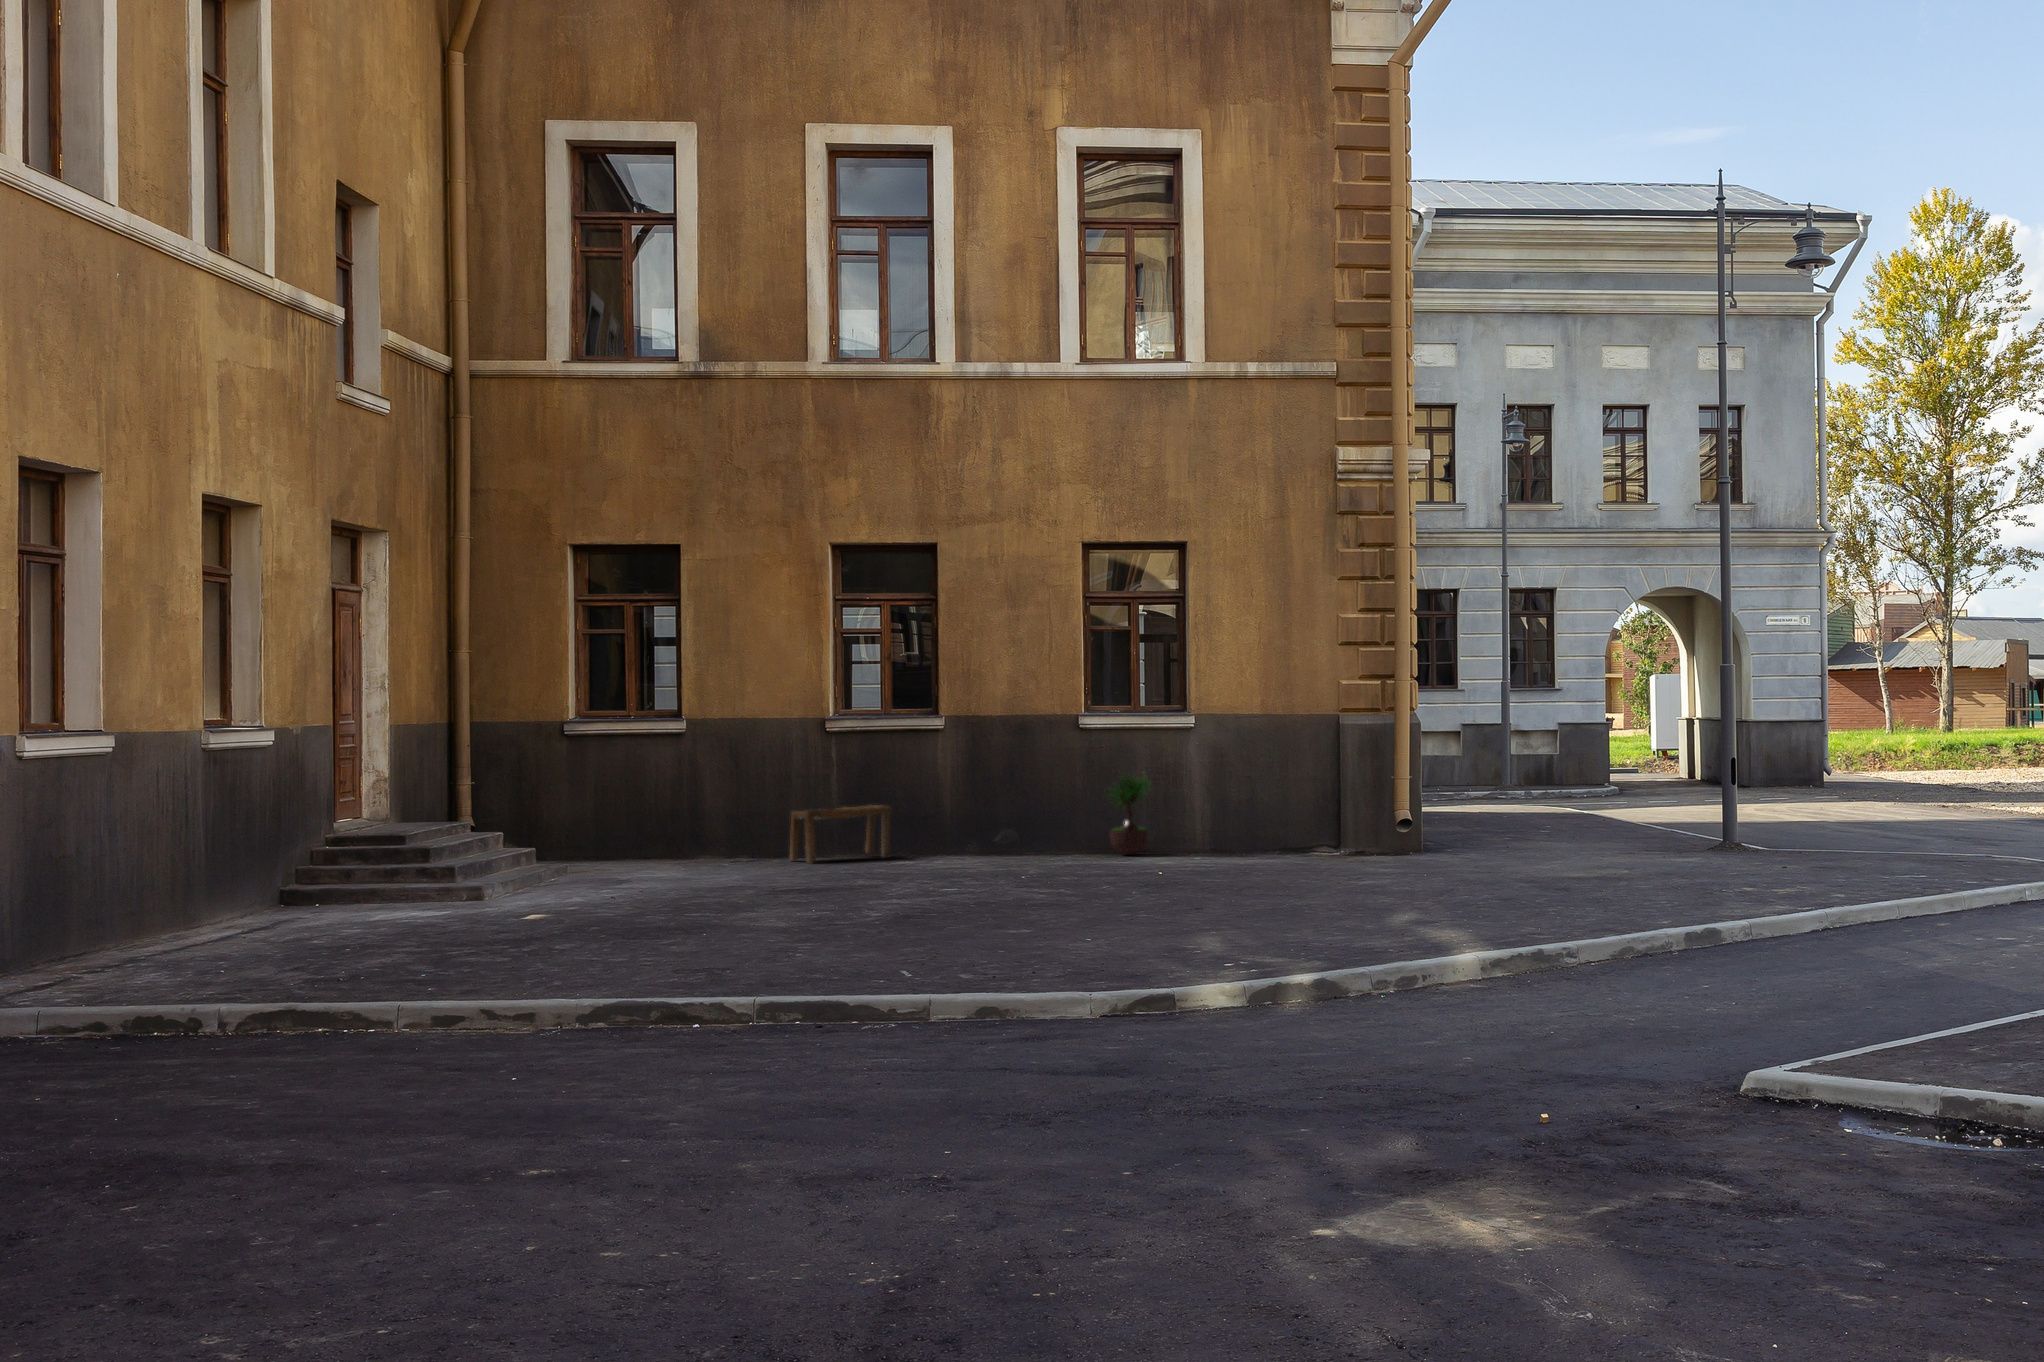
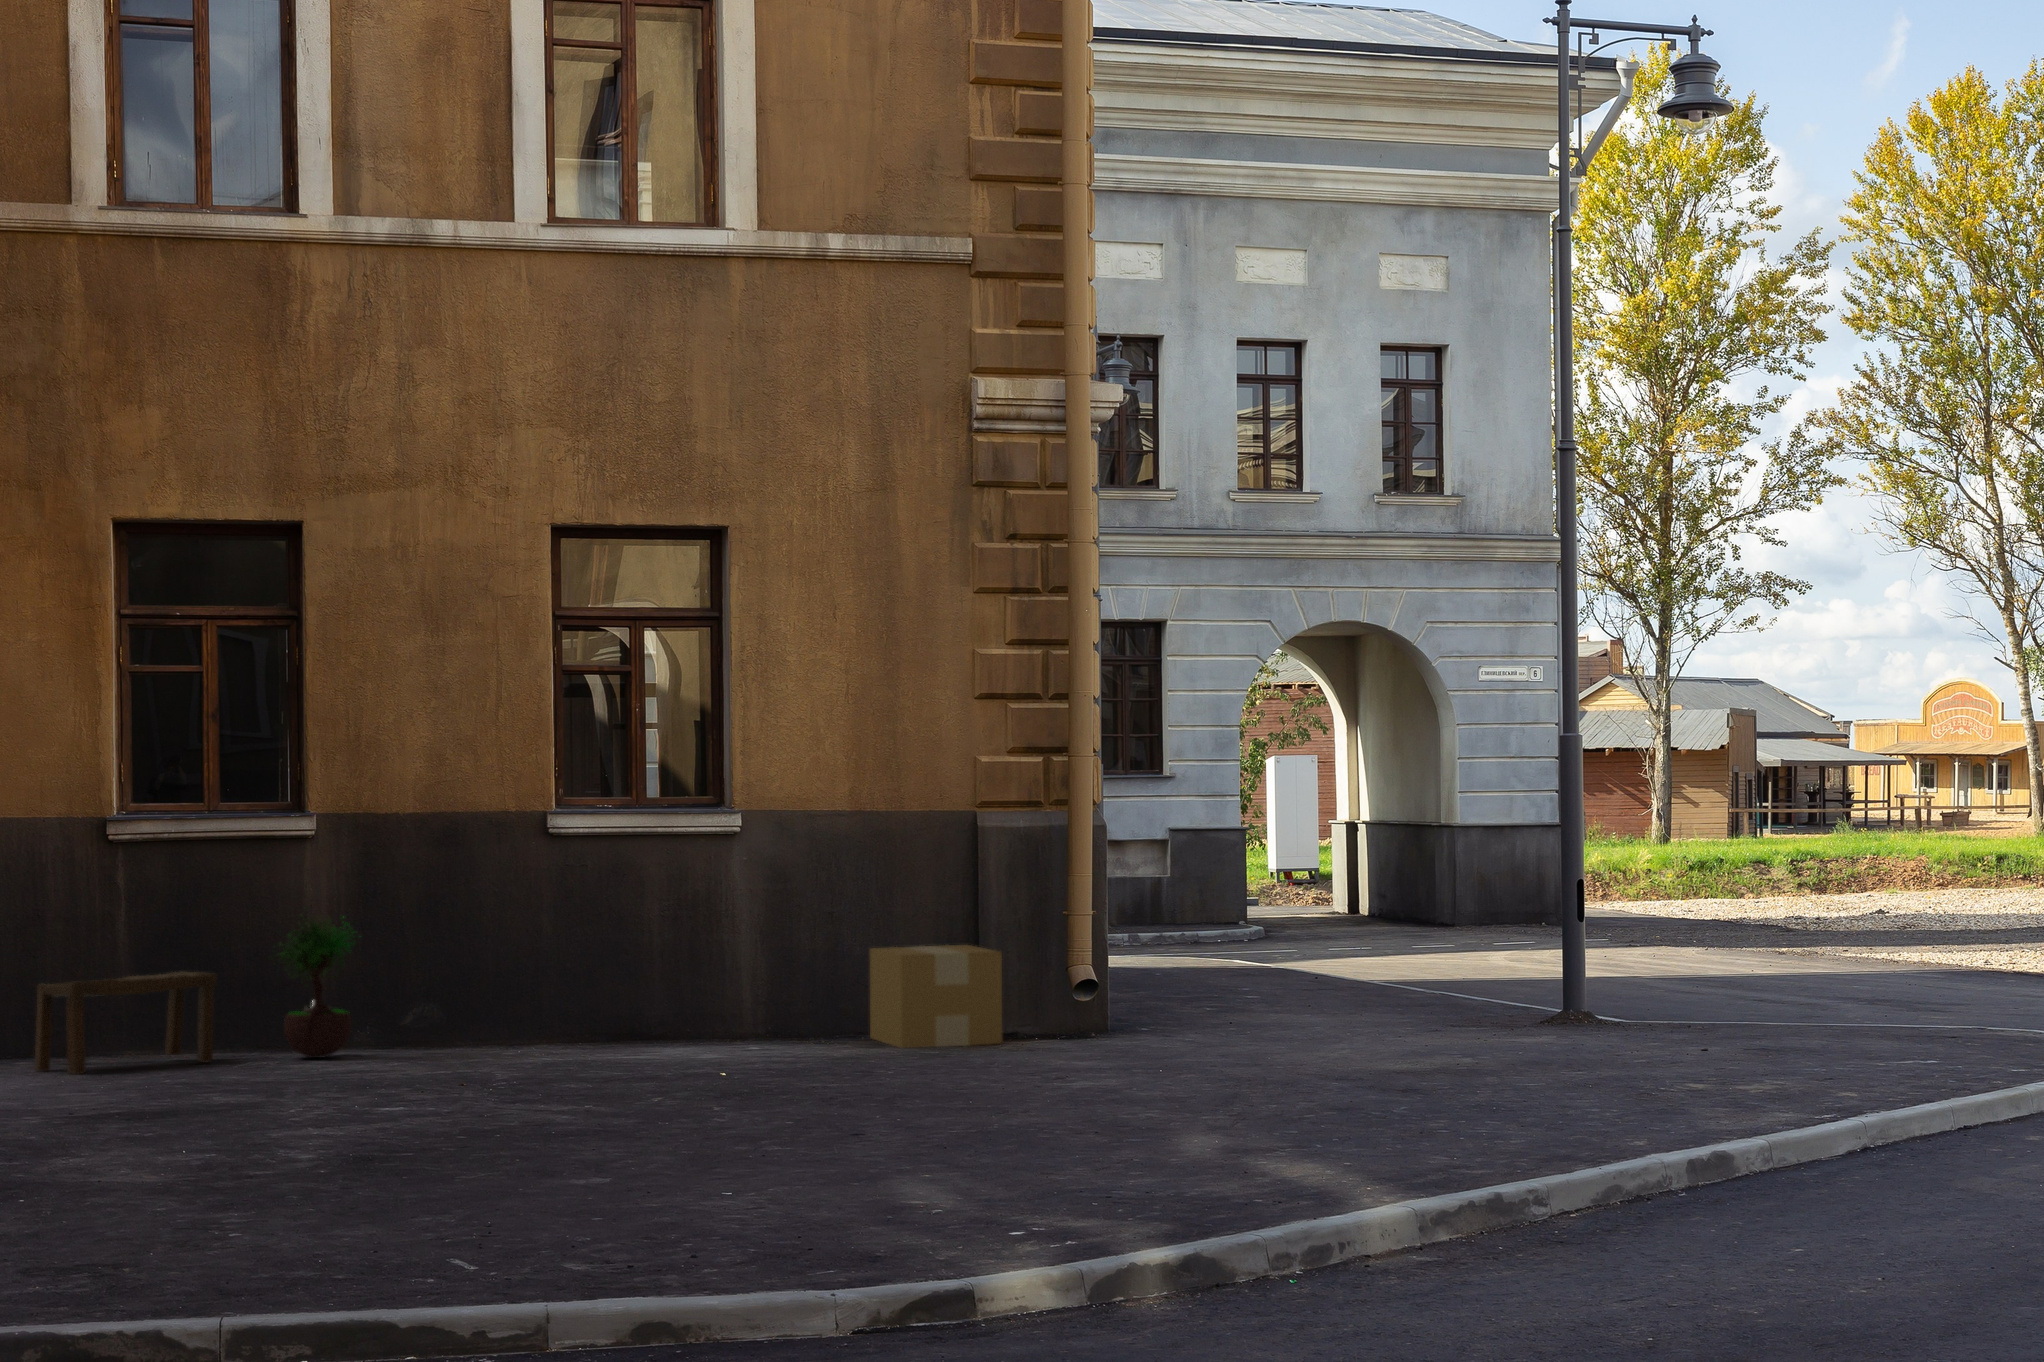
potted tree: present [1109,776,1149,855] -> present [278,916,355,1058]
cardboard box: none [1276,795,1352,858] -> present [870,945,1002,1048]

